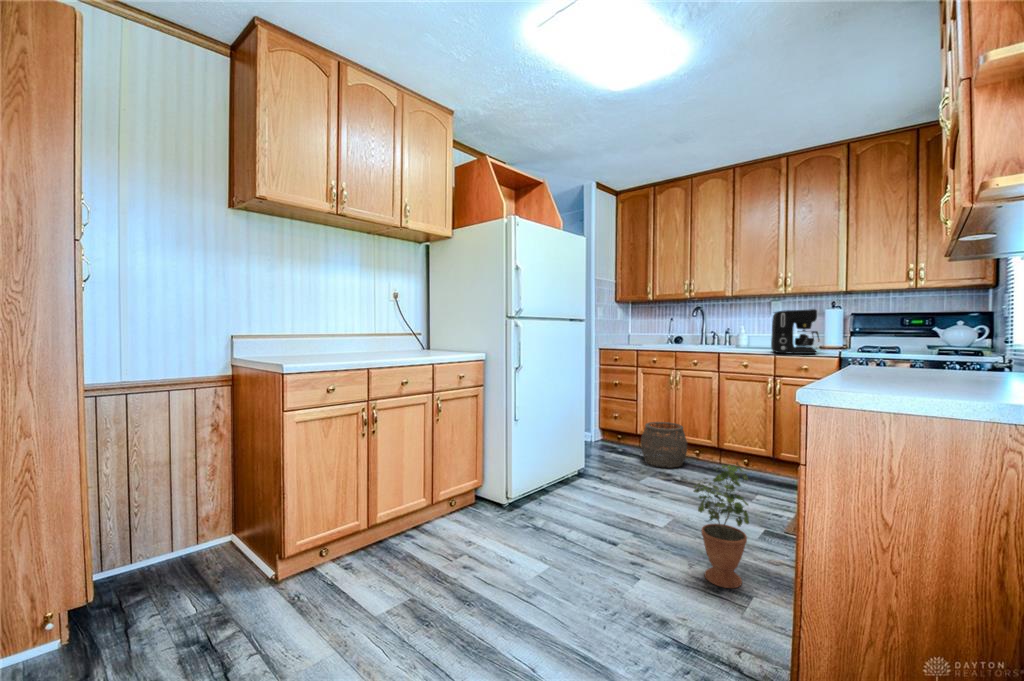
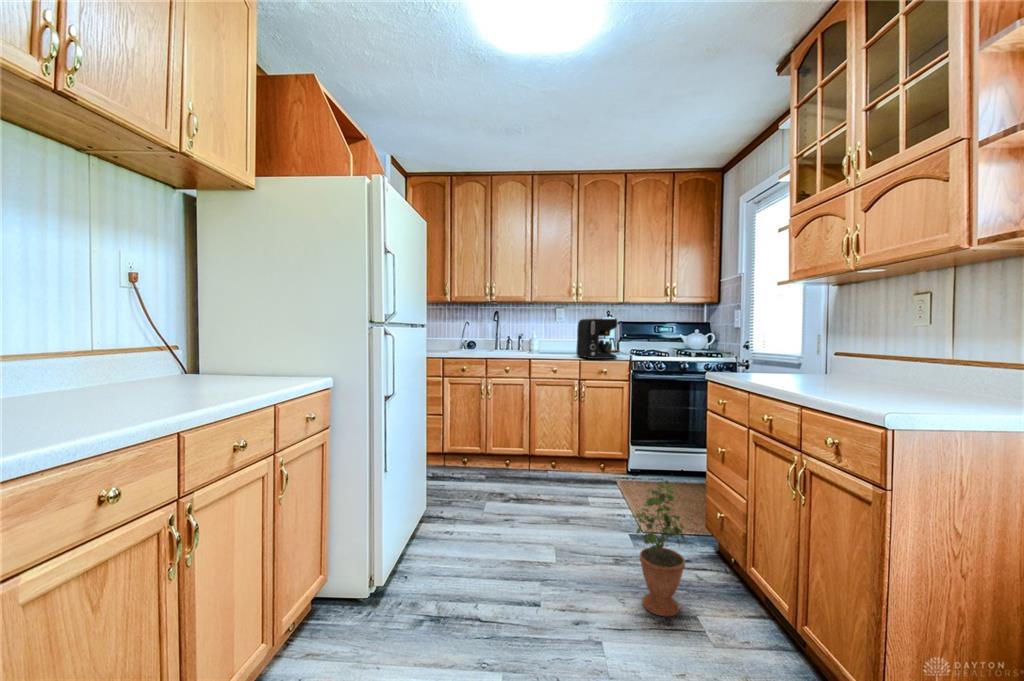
woven basket: present [641,422,687,468] -> none [460,435,508,486]

